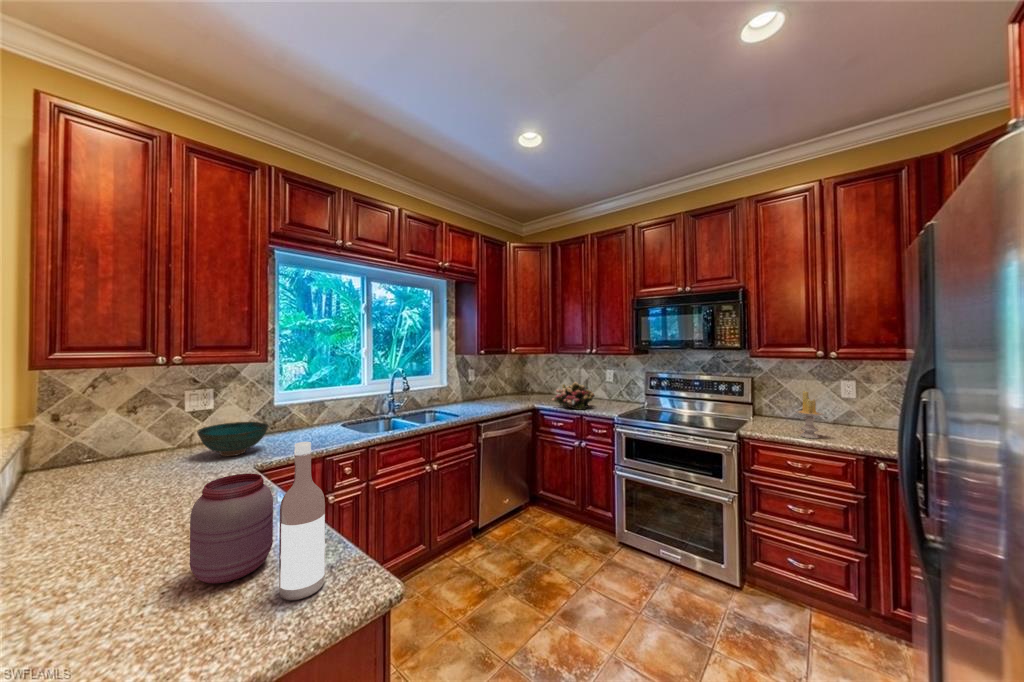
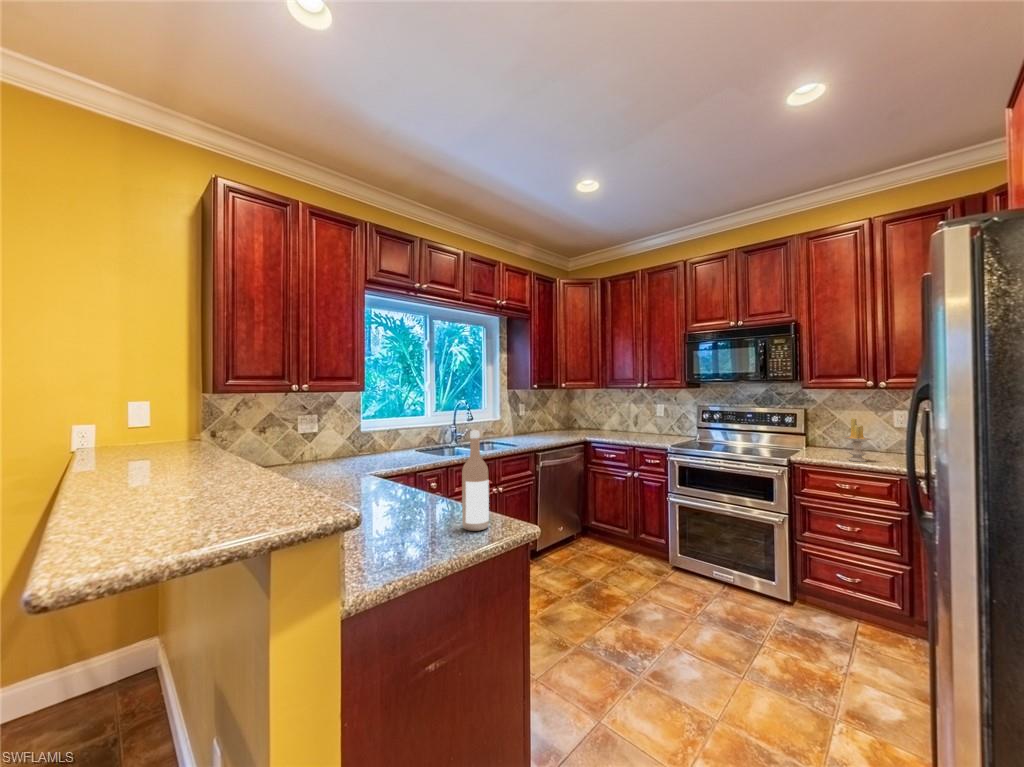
flower arrangement: present [552,382,595,410] -> none [603,415,647,442]
bowl: present [197,422,269,456] -> none [318,442,370,469]
jar: present [190,474,273,583] -> none [397,457,443,525]

